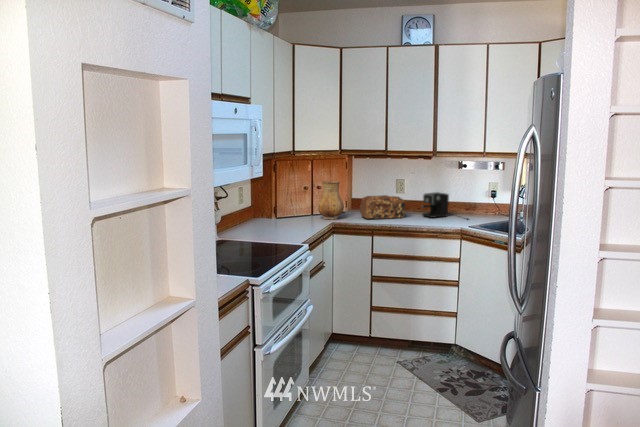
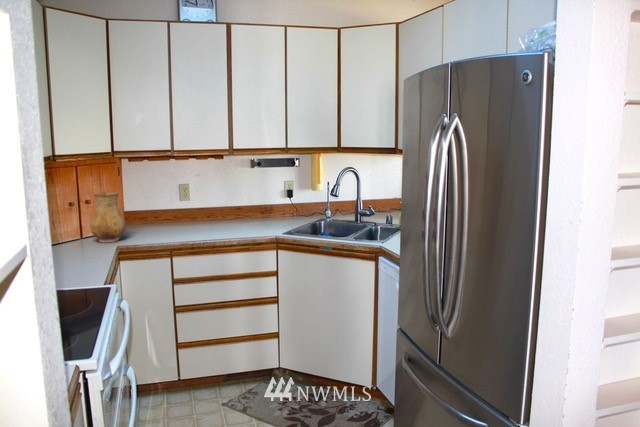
coffee maker: present [422,192,449,218] -> none [220,197,275,226]
bread loaf: present [360,195,405,219] -> none [145,205,202,236]

